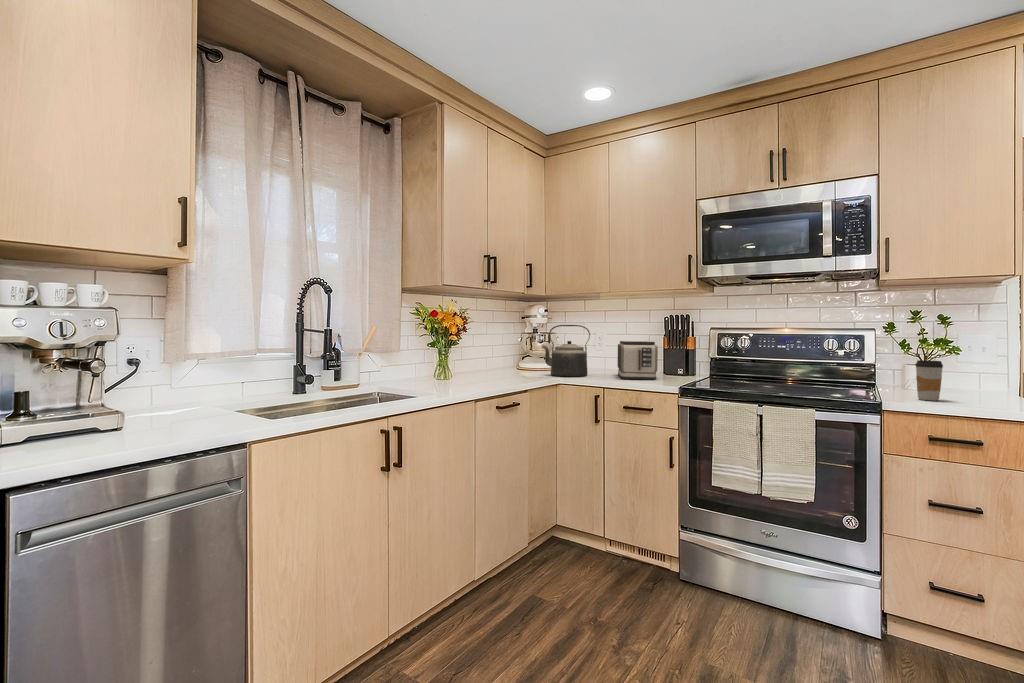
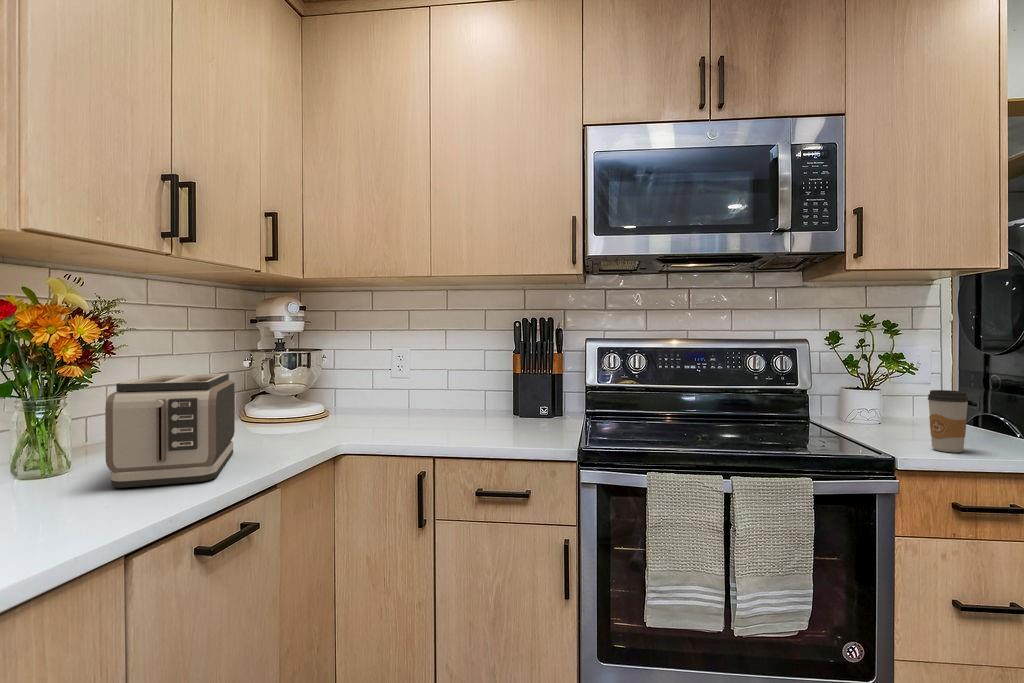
kettle: present [542,325,590,377] -> none [298,334,393,434]
toaster: present [618,341,658,380] -> present [105,374,235,488]

